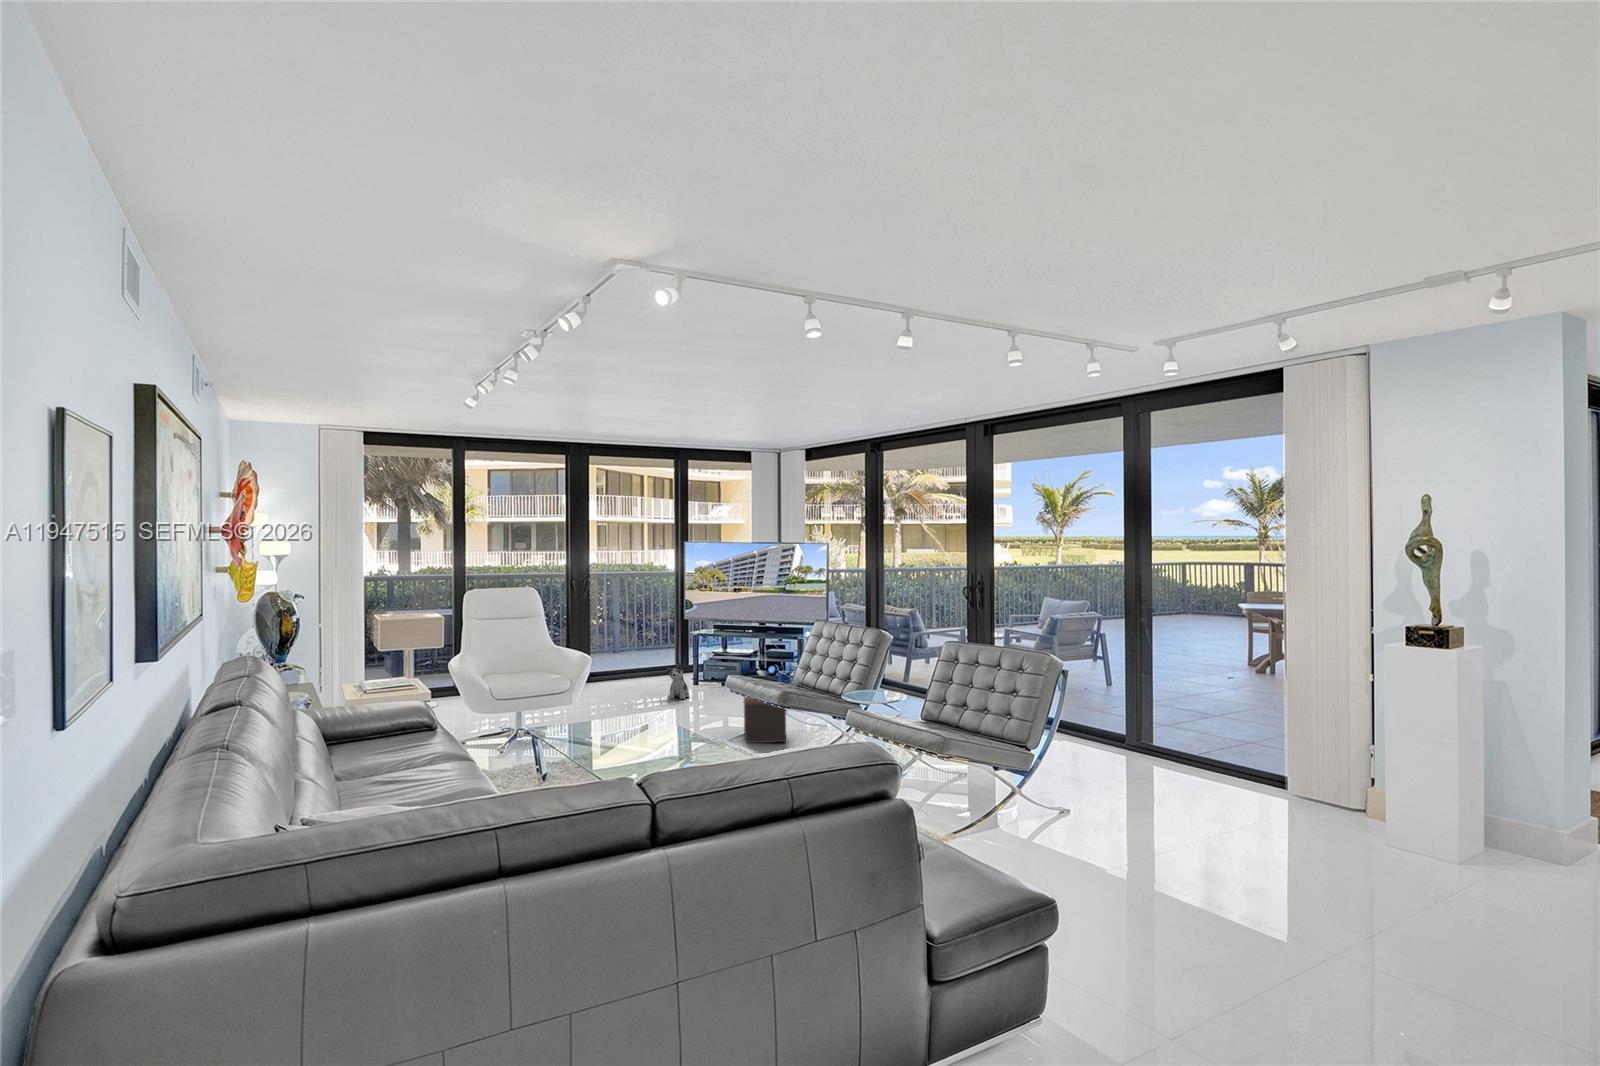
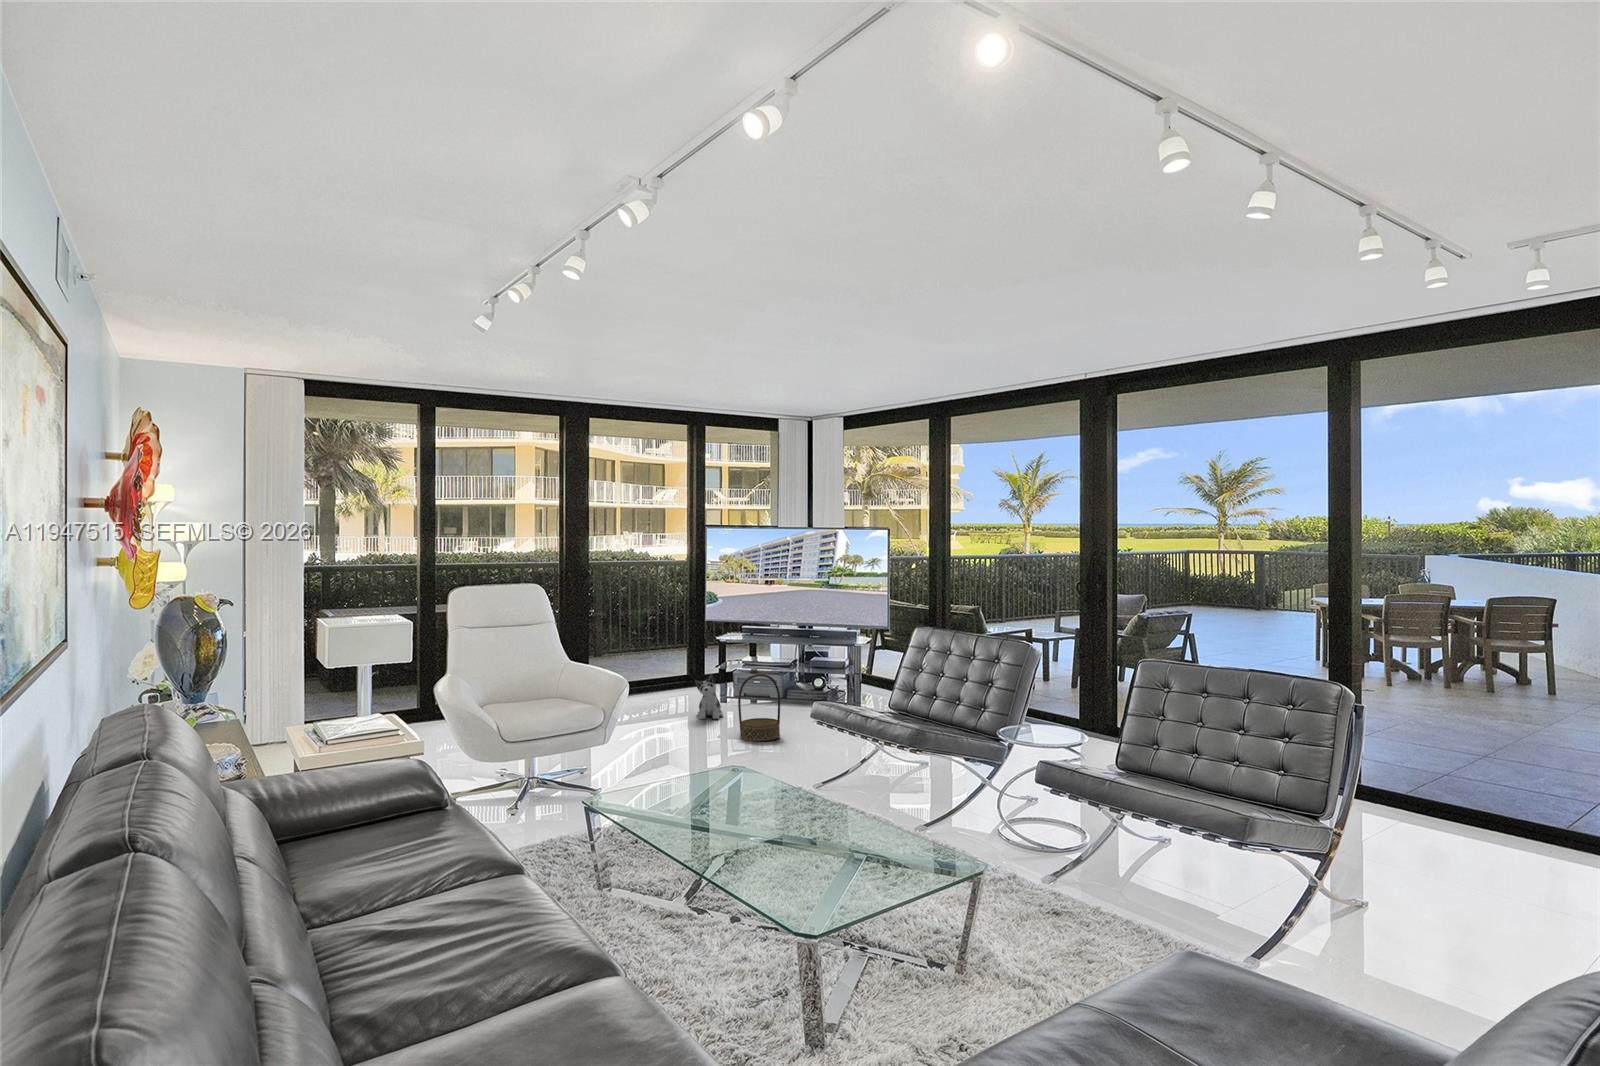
basket: none [692,662,727,715] -> present [738,674,780,741]
footstool: present [744,697,786,743] -> none [821,713,883,783]

